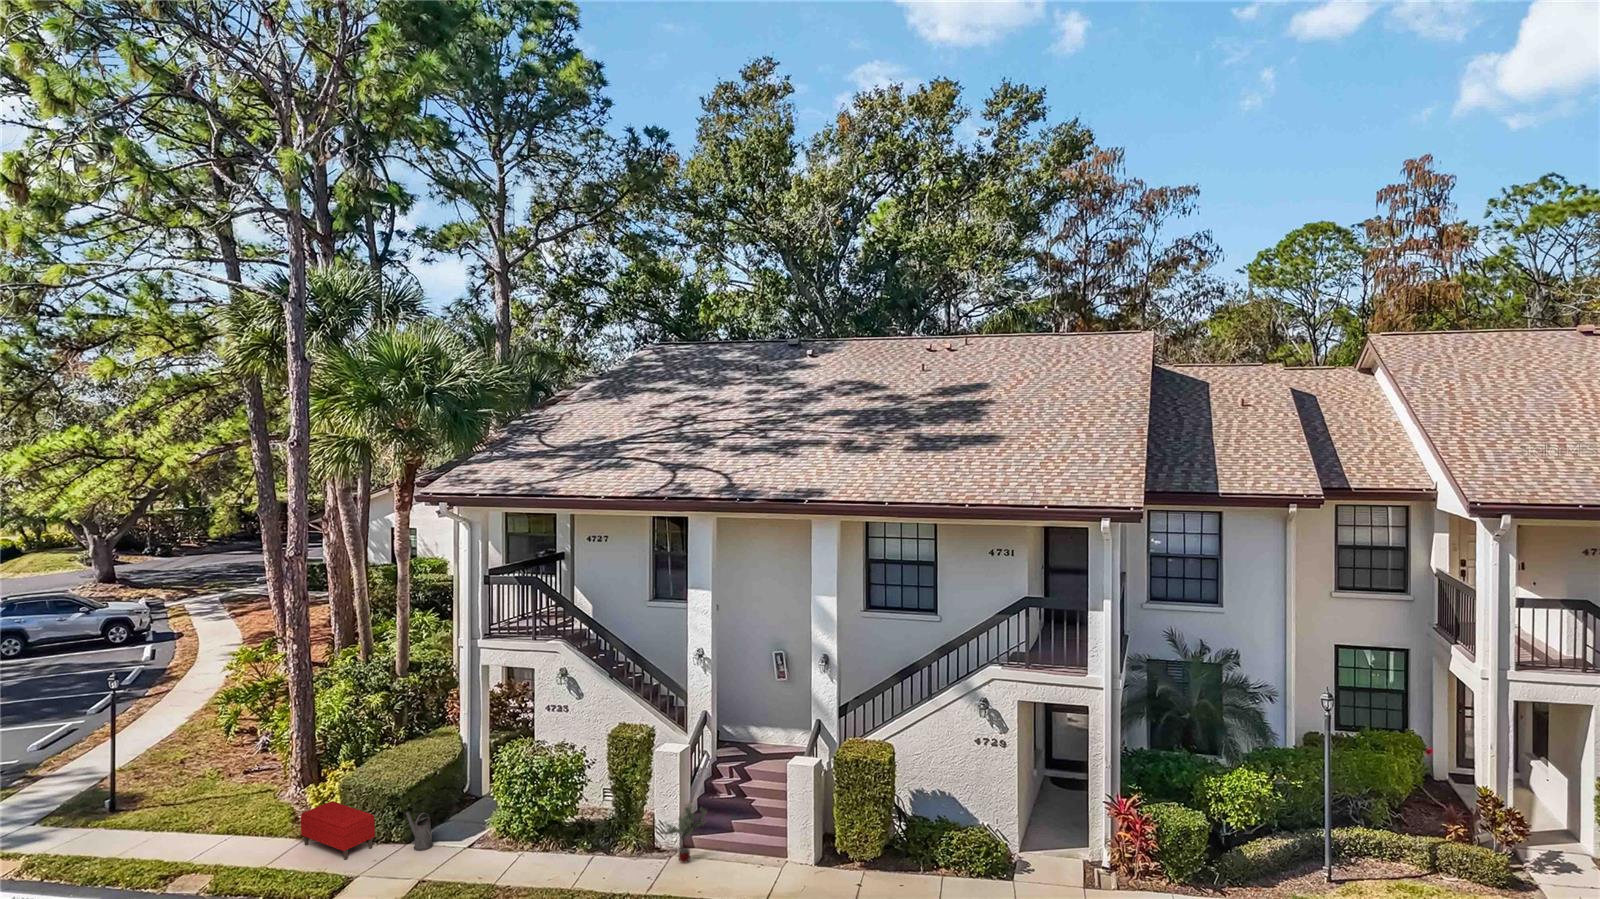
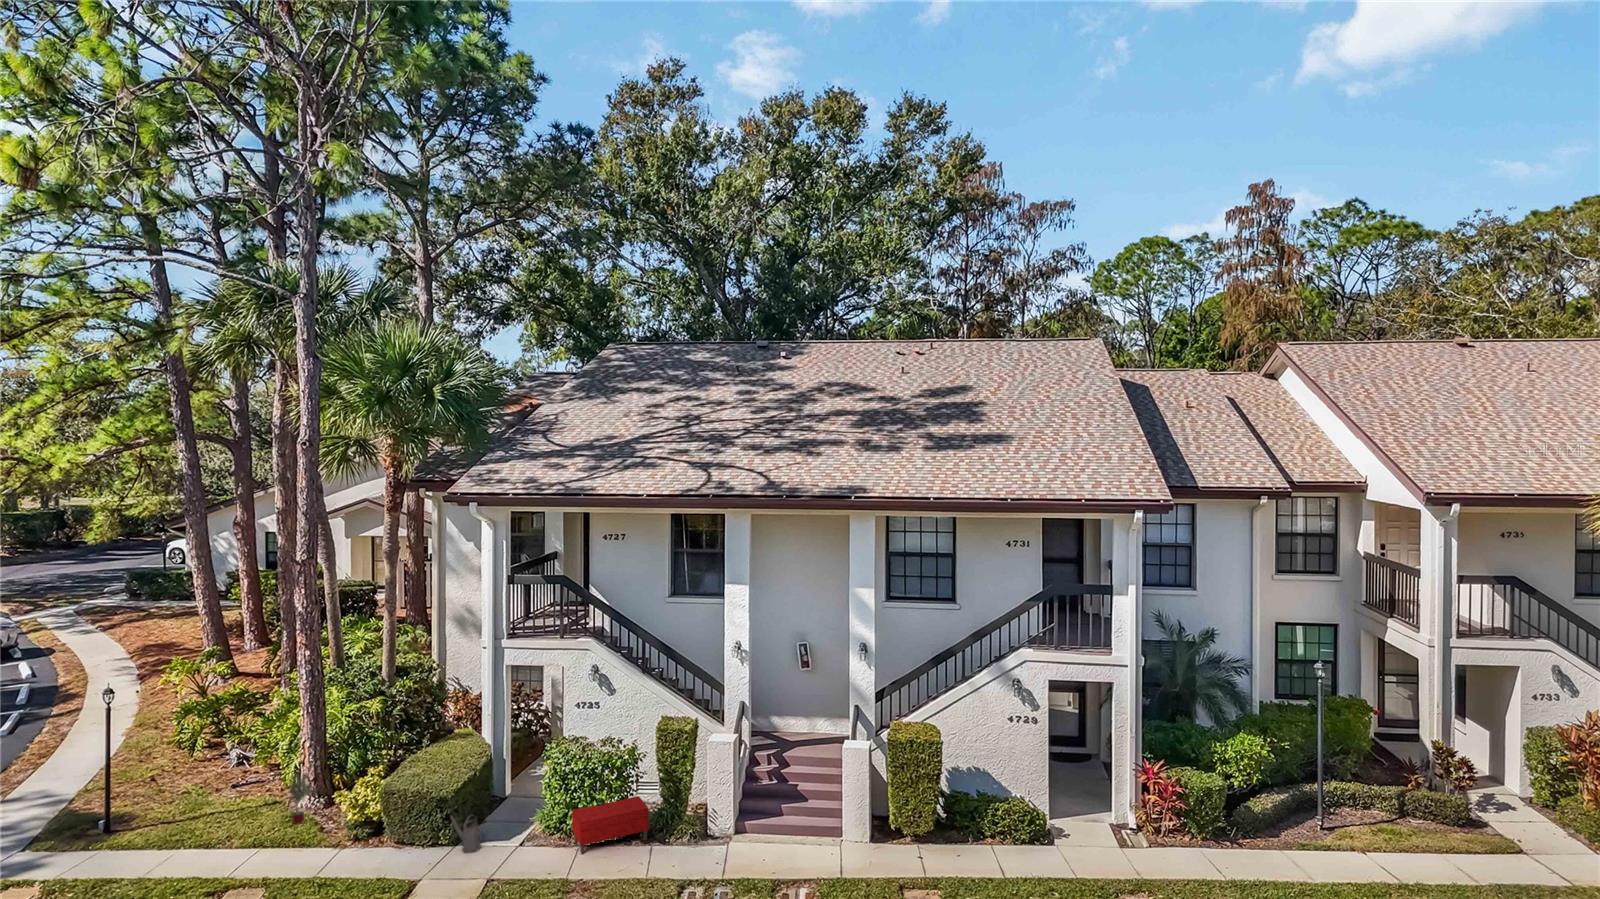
bench: present [301,801,375,860] -> present [572,796,649,854]
potted tree: present [660,801,707,863] -> present [289,773,317,824]

